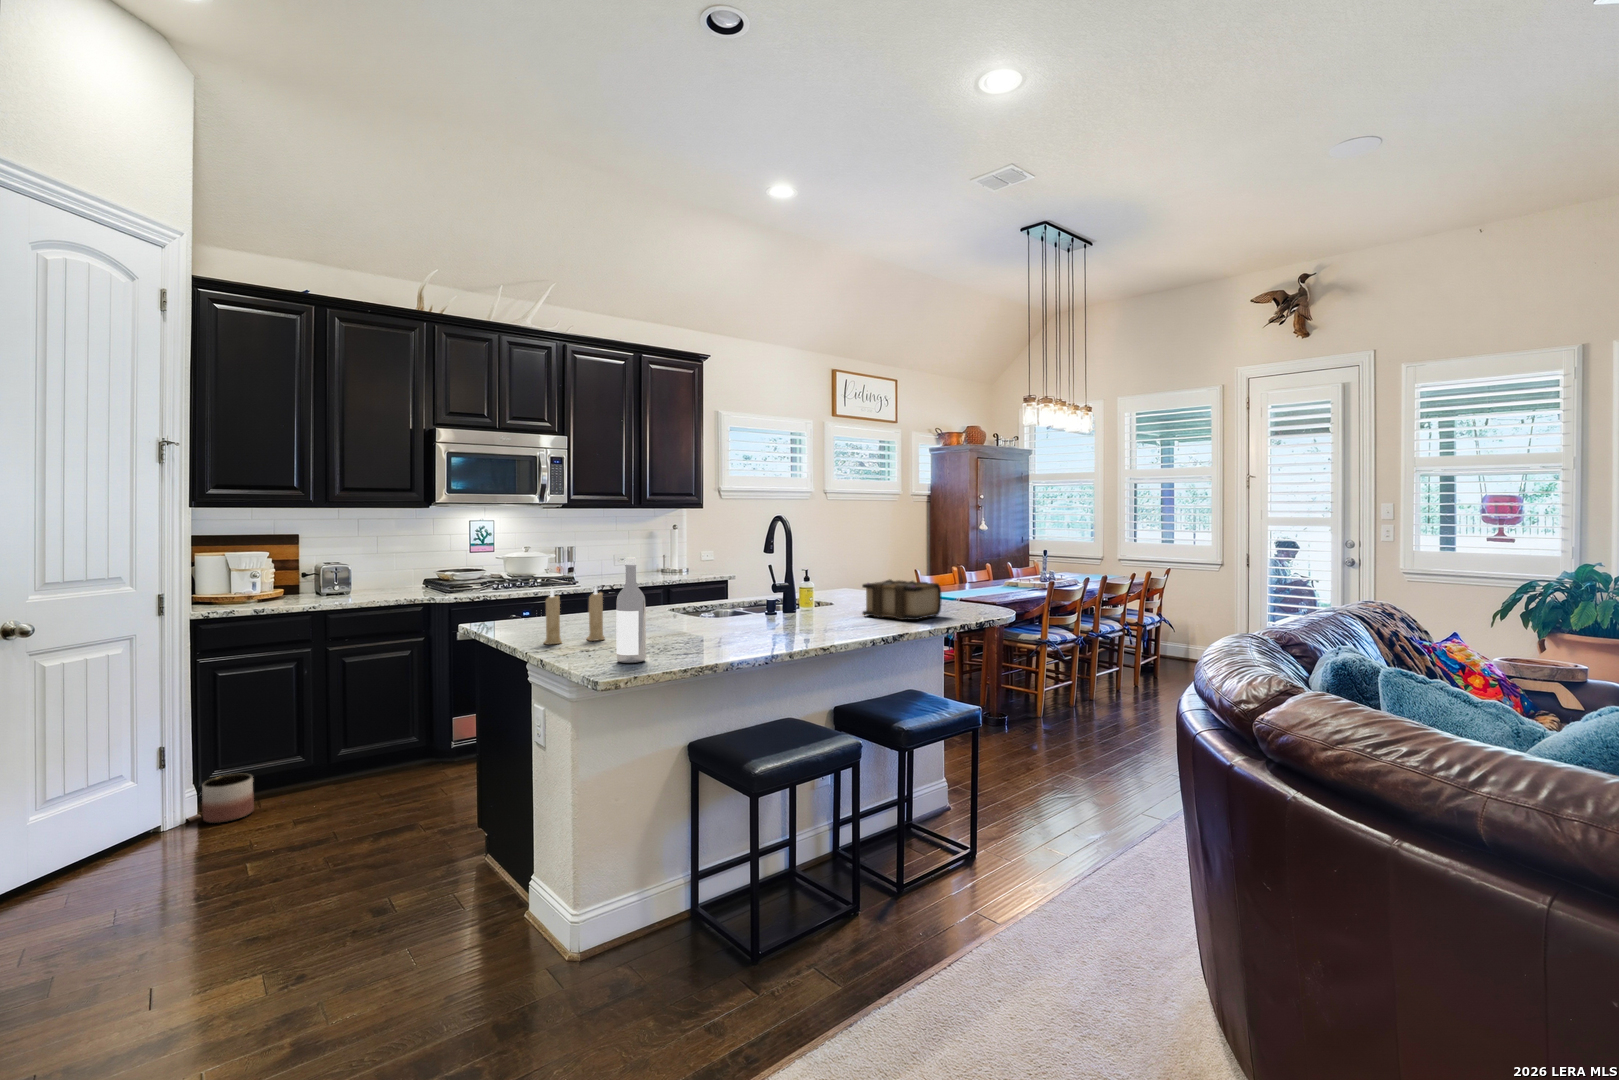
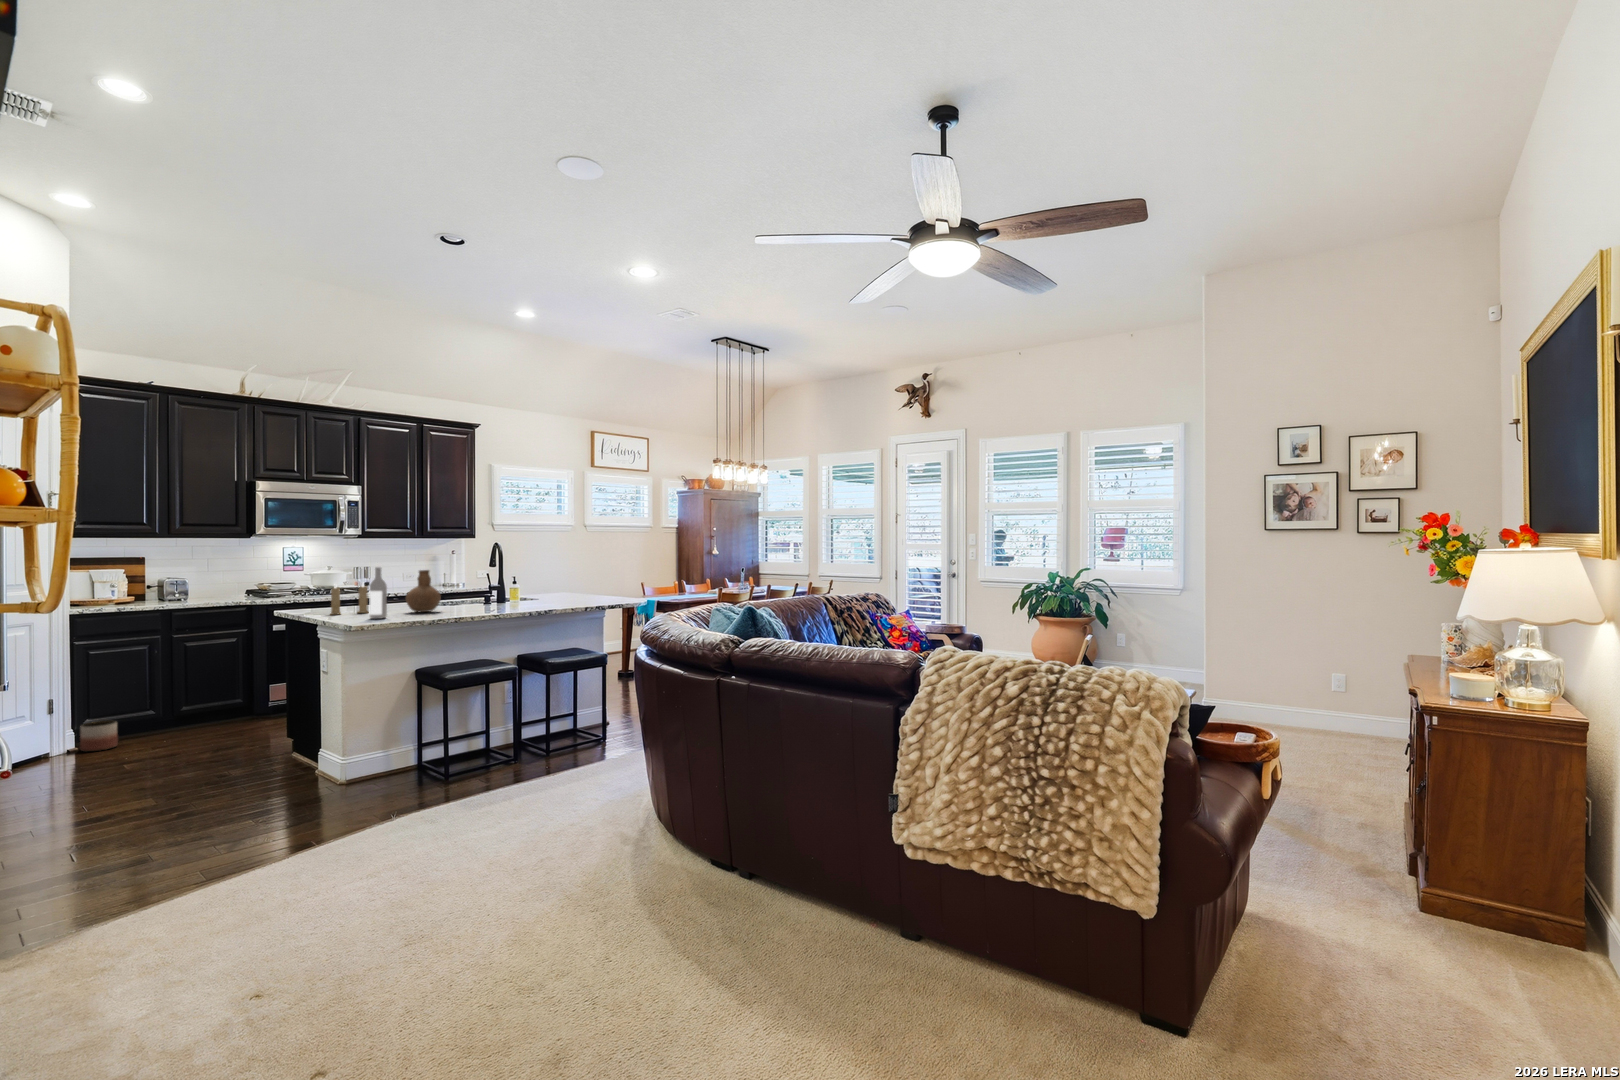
vase: none [667,566,723,641] -> present [406,570,441,612]
book: present [862,579,942,620] -> none [544,580,594,604]

